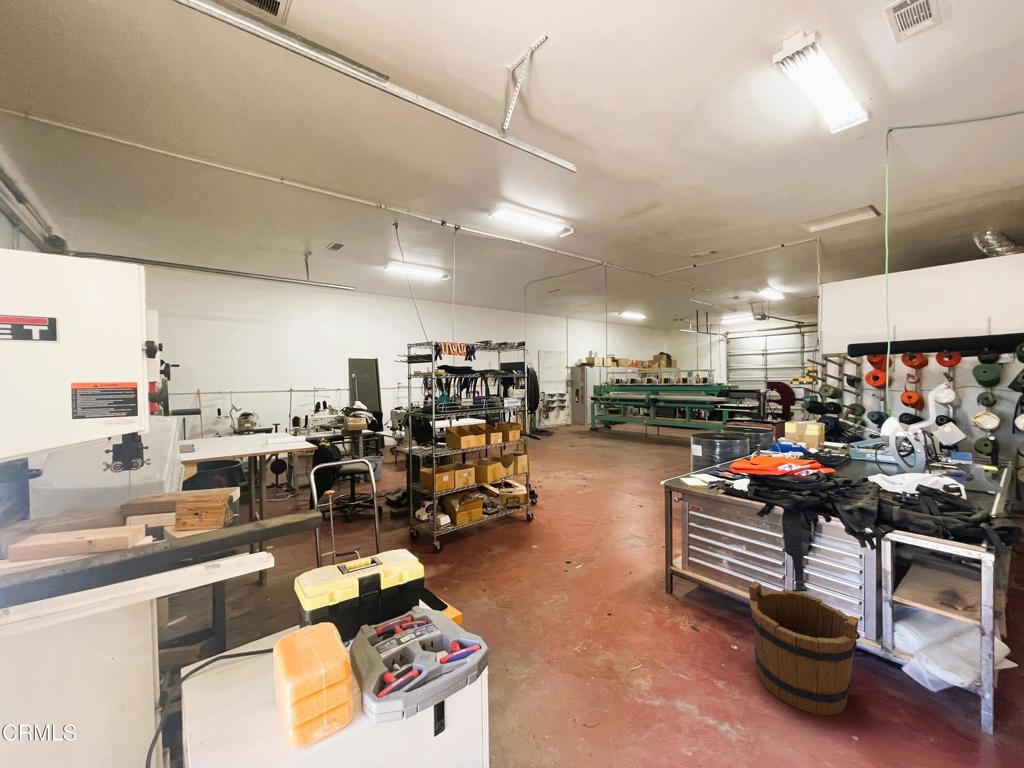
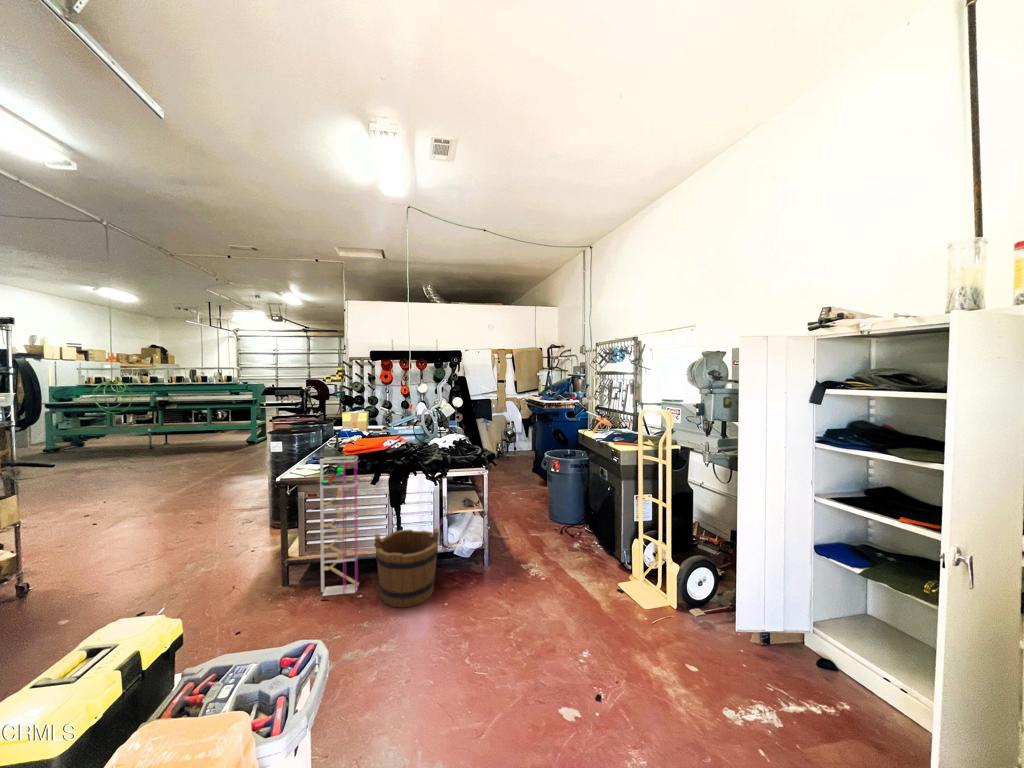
shelving unit: none [695,469,743,640] -> present [320,456,359,596]

